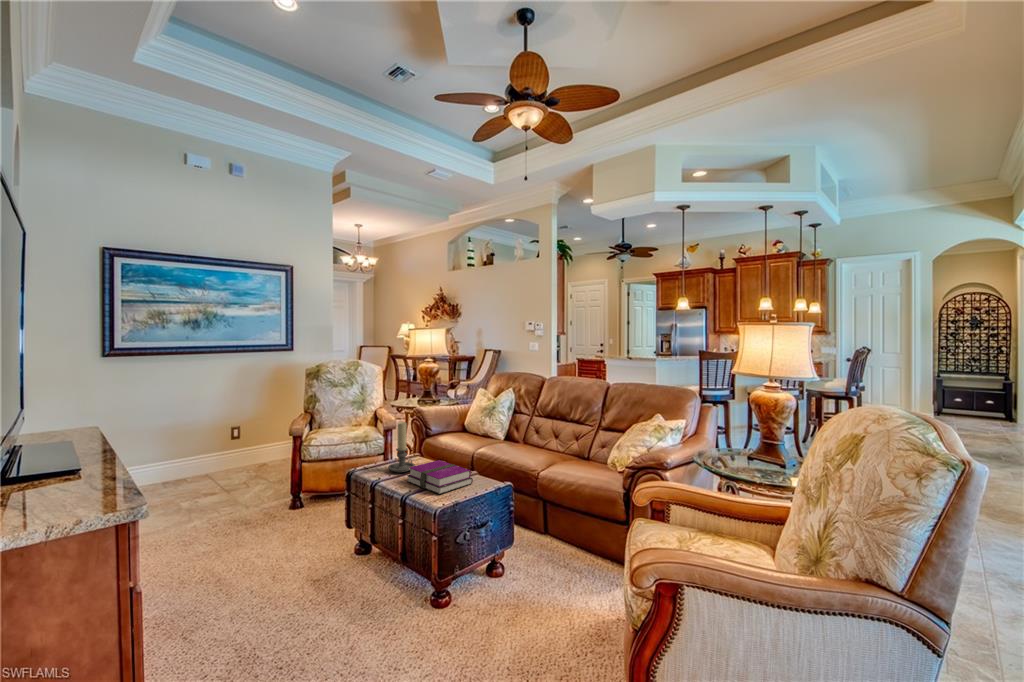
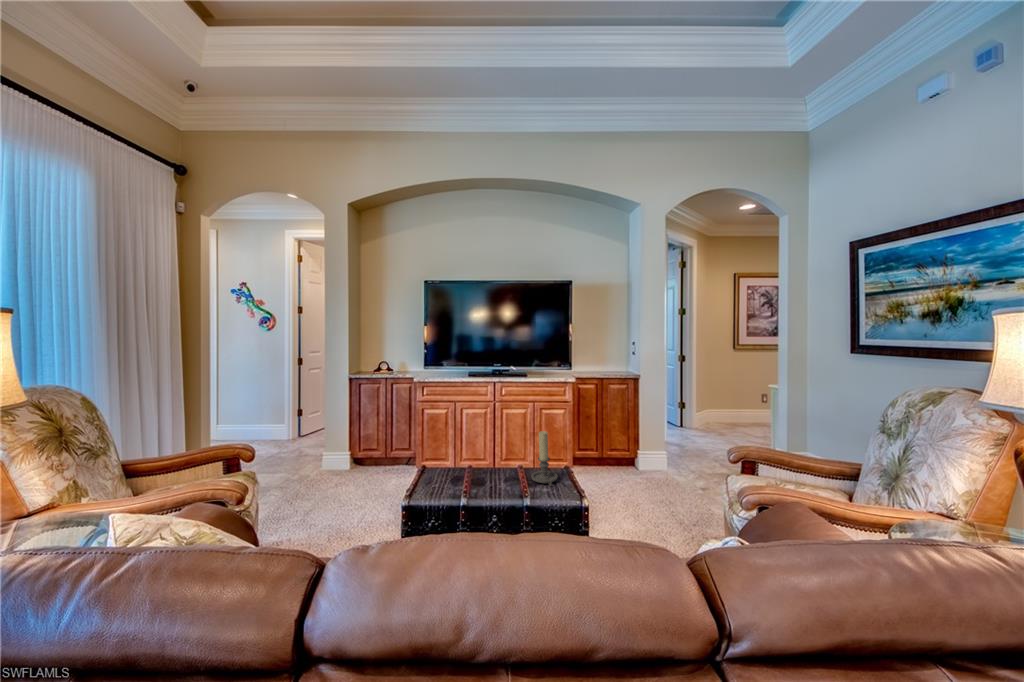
hardback book: present [407,460,473,494] -> none [459,460,514,489]

